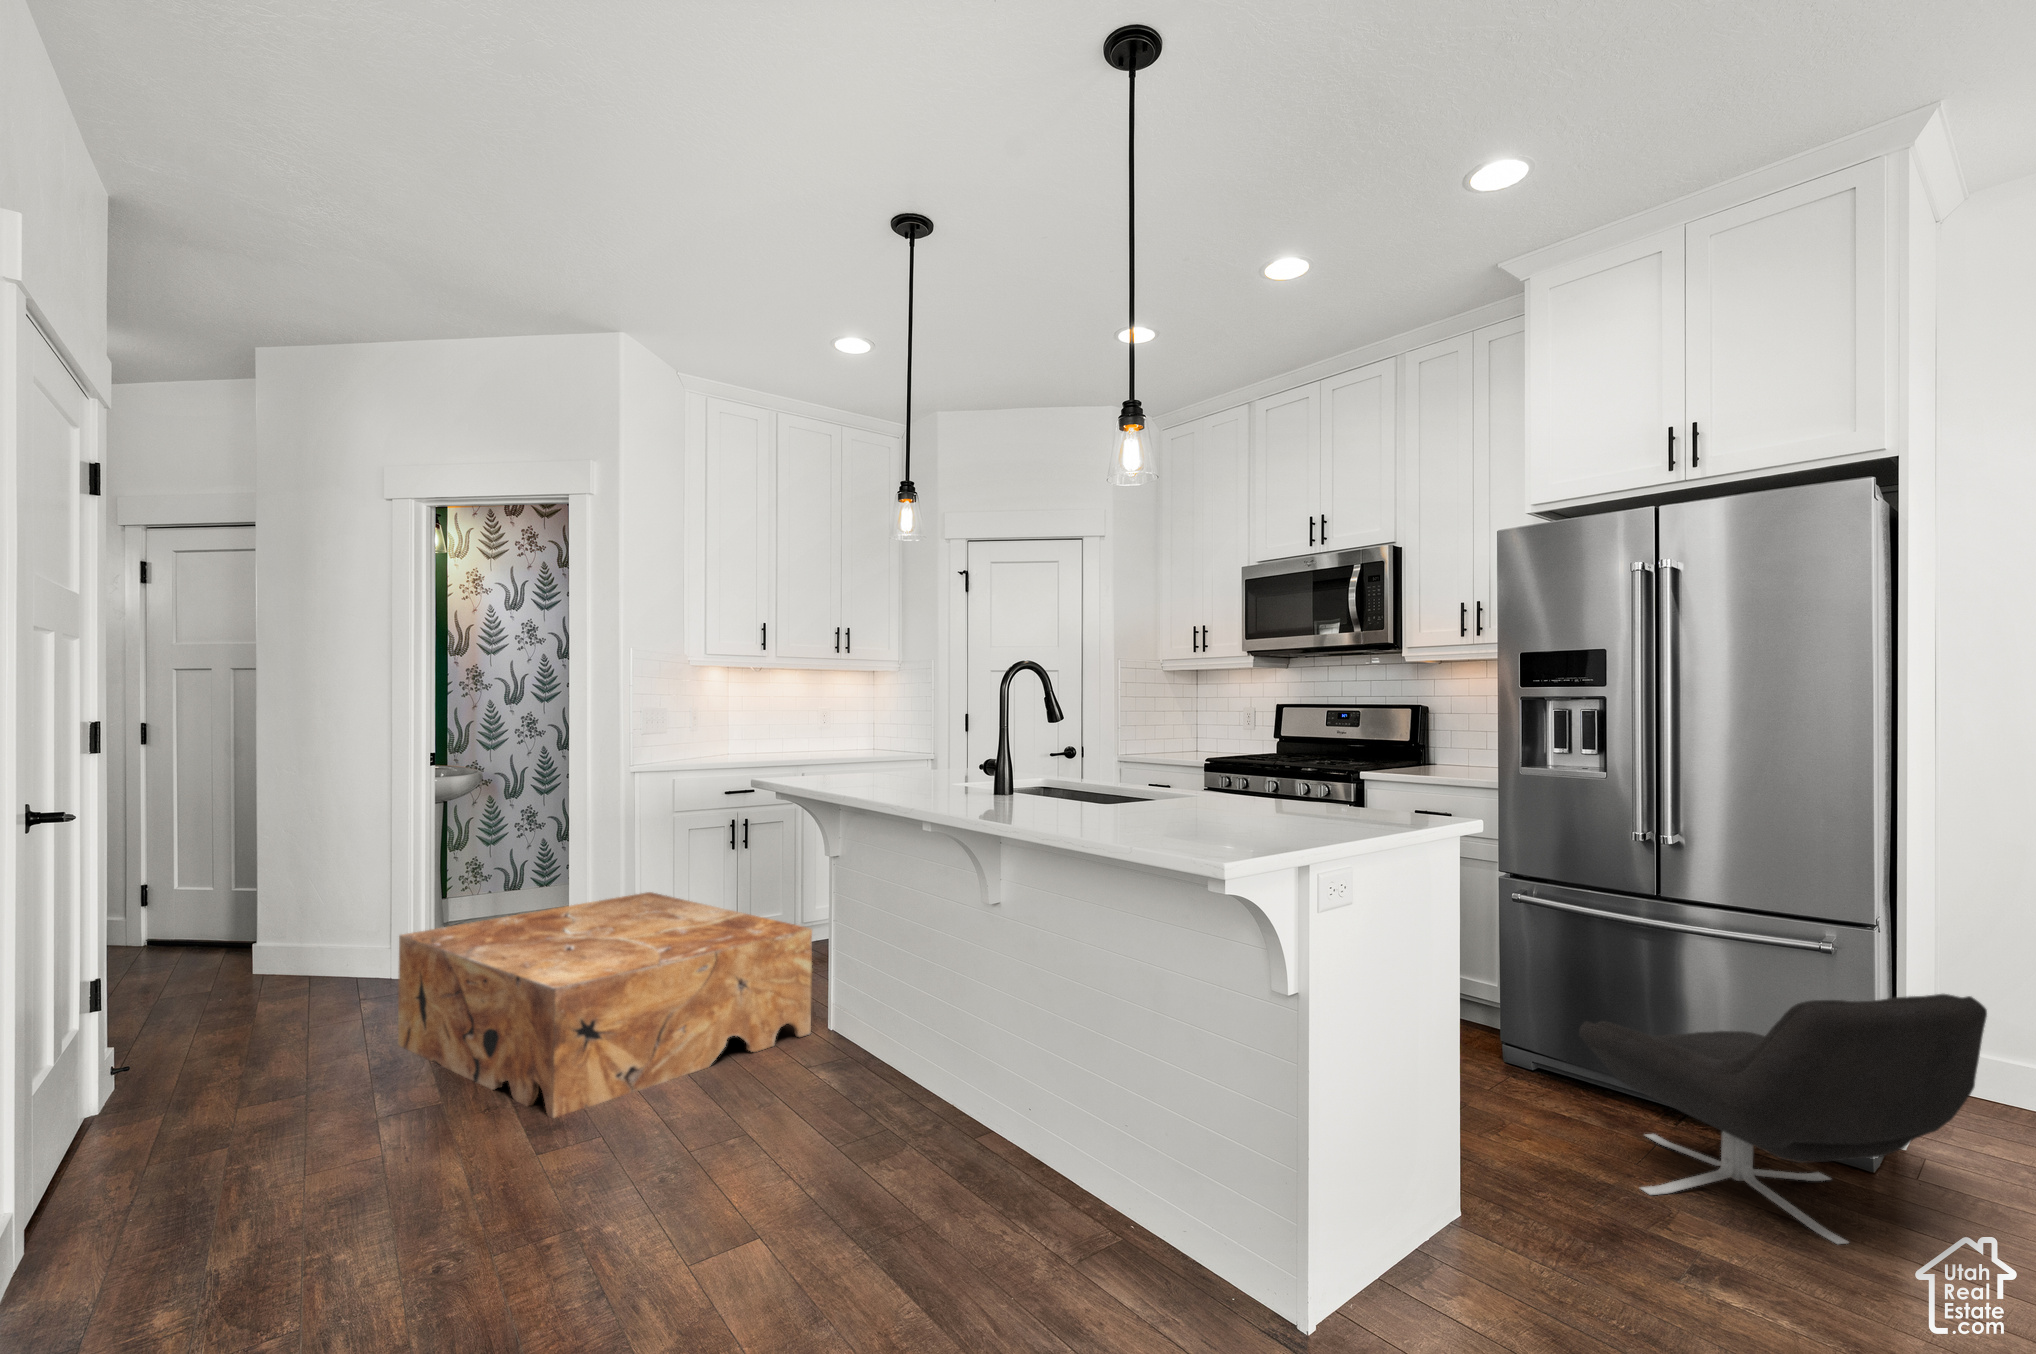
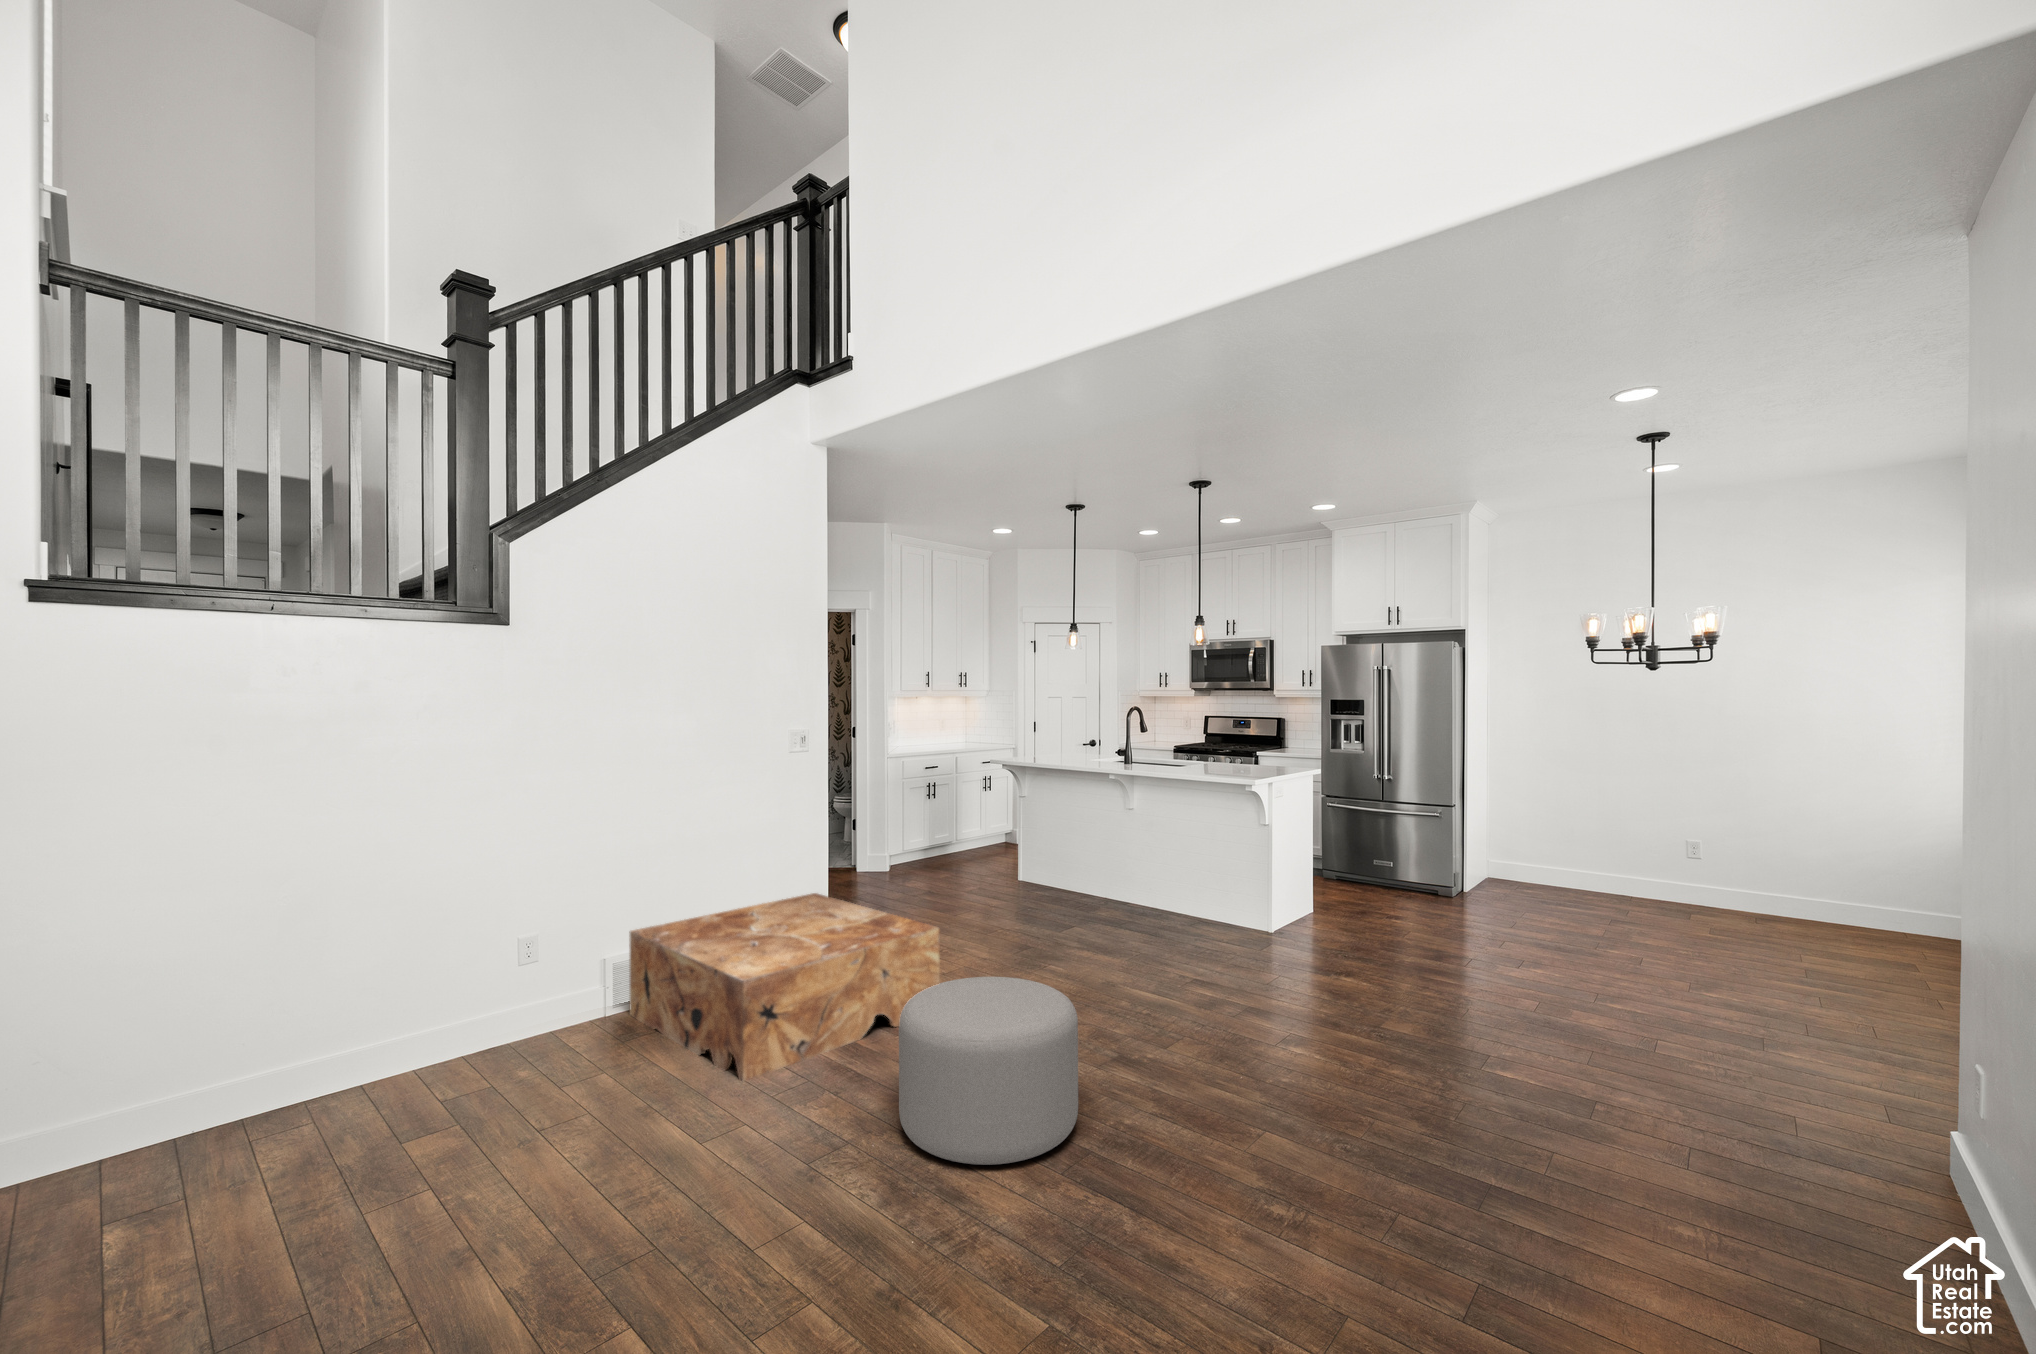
ottoman: none [761,978,988,1202] -> present [899,977,1078,1165]
lounge chair: present [1579,994,1987,1244] -> none [1584,1019,1968,1238]

